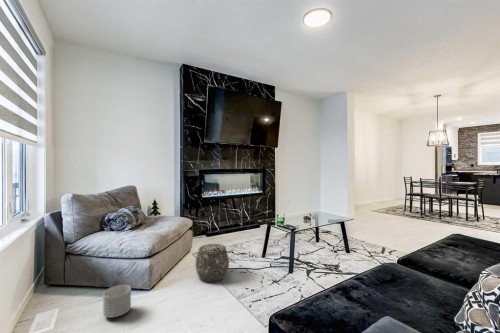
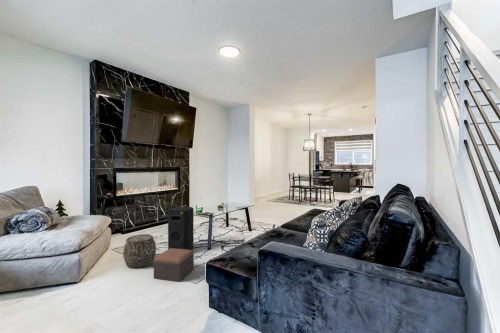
speaker: none [245,215,273,272] -> present [168,207,194,250]
footstool: none [220,266,268,314] -> present [154,248,194,281]
planter: present [103,285,131,317] -> none [34,278,64,309]

